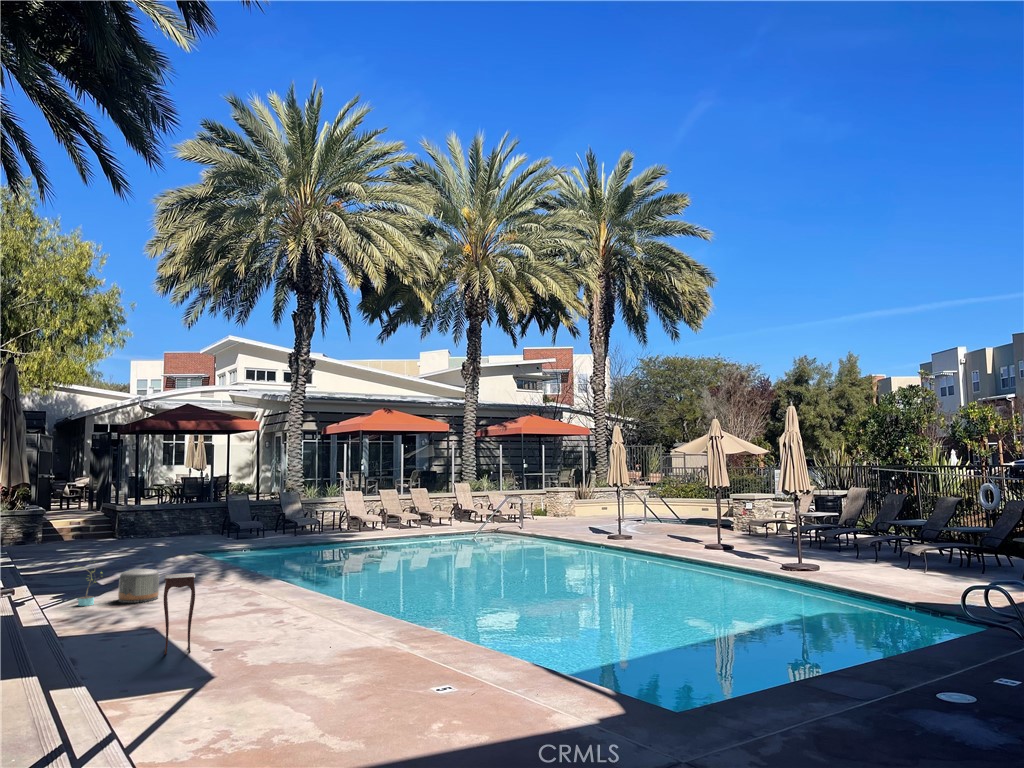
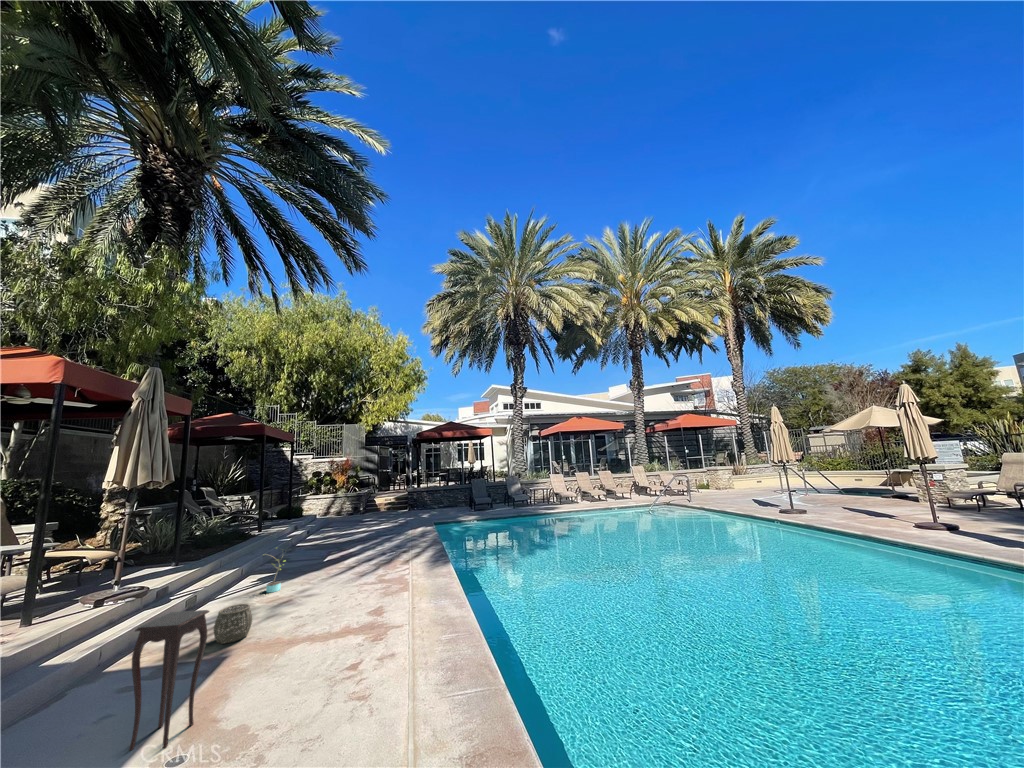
pouf: present [118,569,159,603] -> none [301,556,338,591]
woven basket: none [105,597,139,628] -> present [214,604,252,644]

